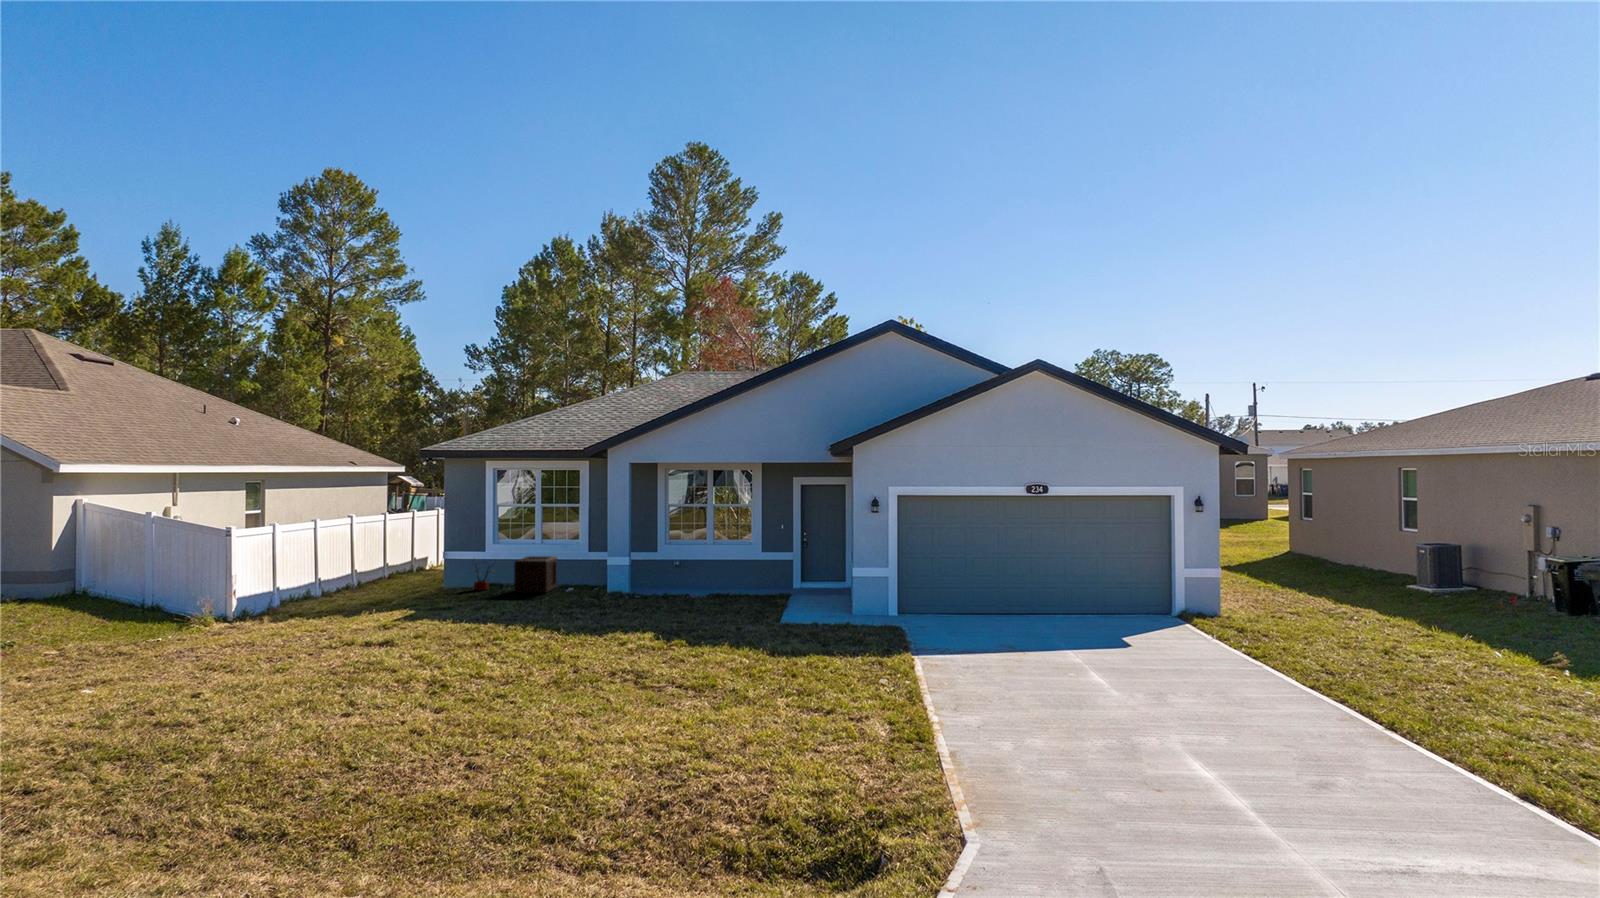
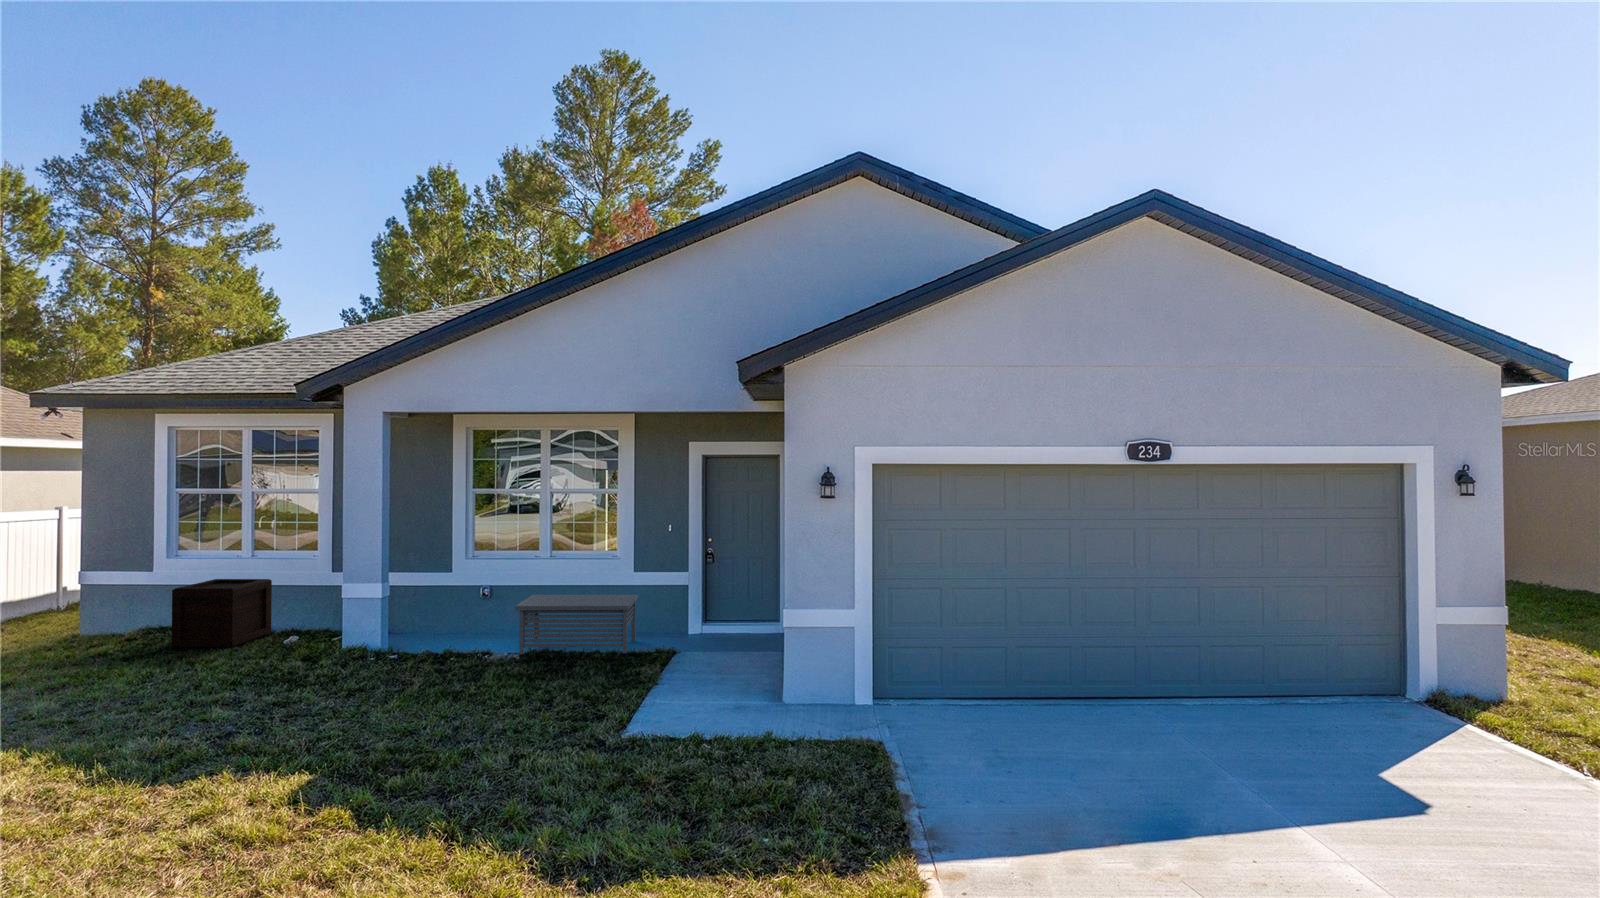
storage bench: none [703,565,766,597] -> present [515,595,638,654]
decorative plant: present [474,567,495,590] -> none [107,581,150,642]

